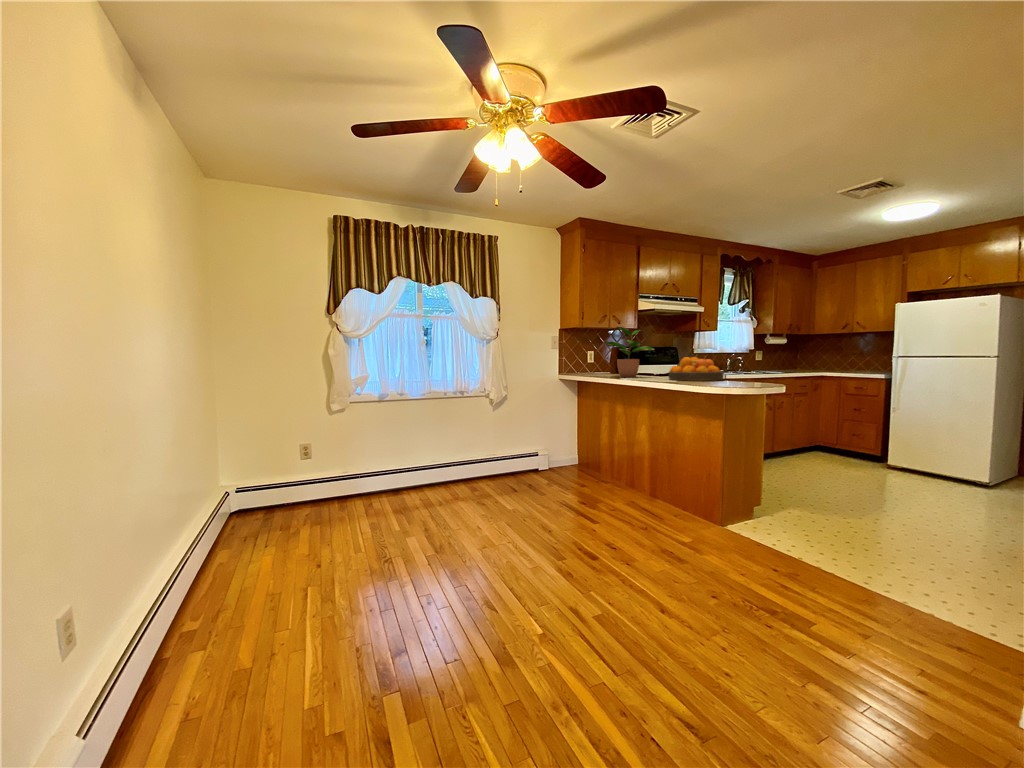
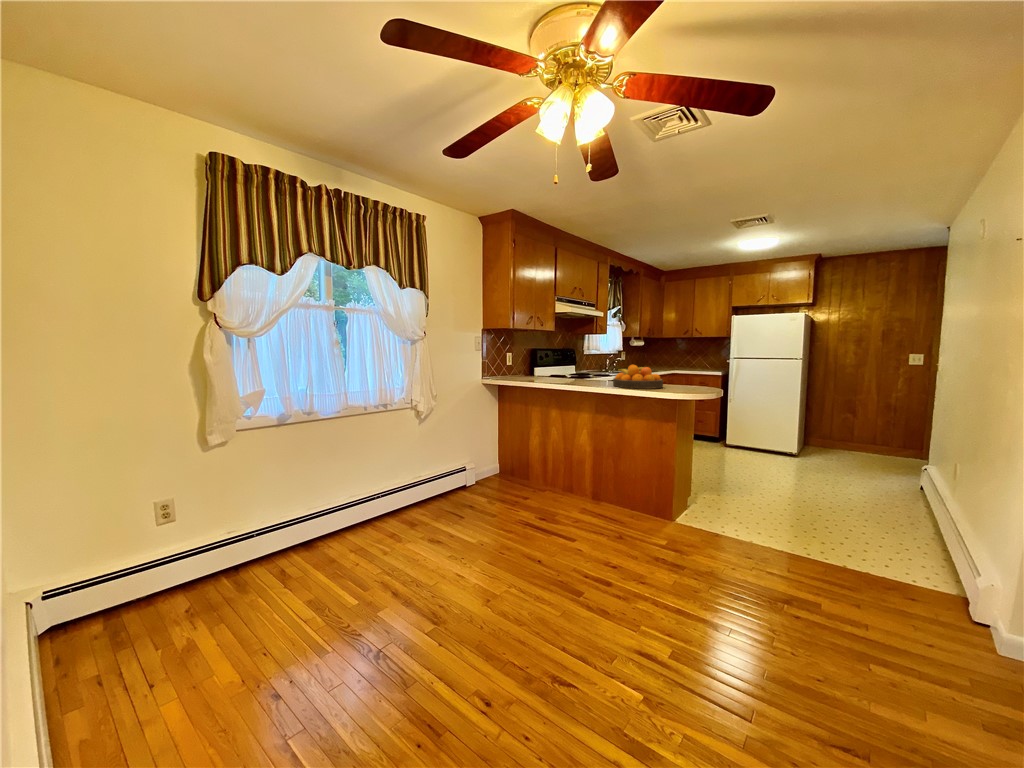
potted plant: present [605,327,655,377] -> none [541,331,592,384]

